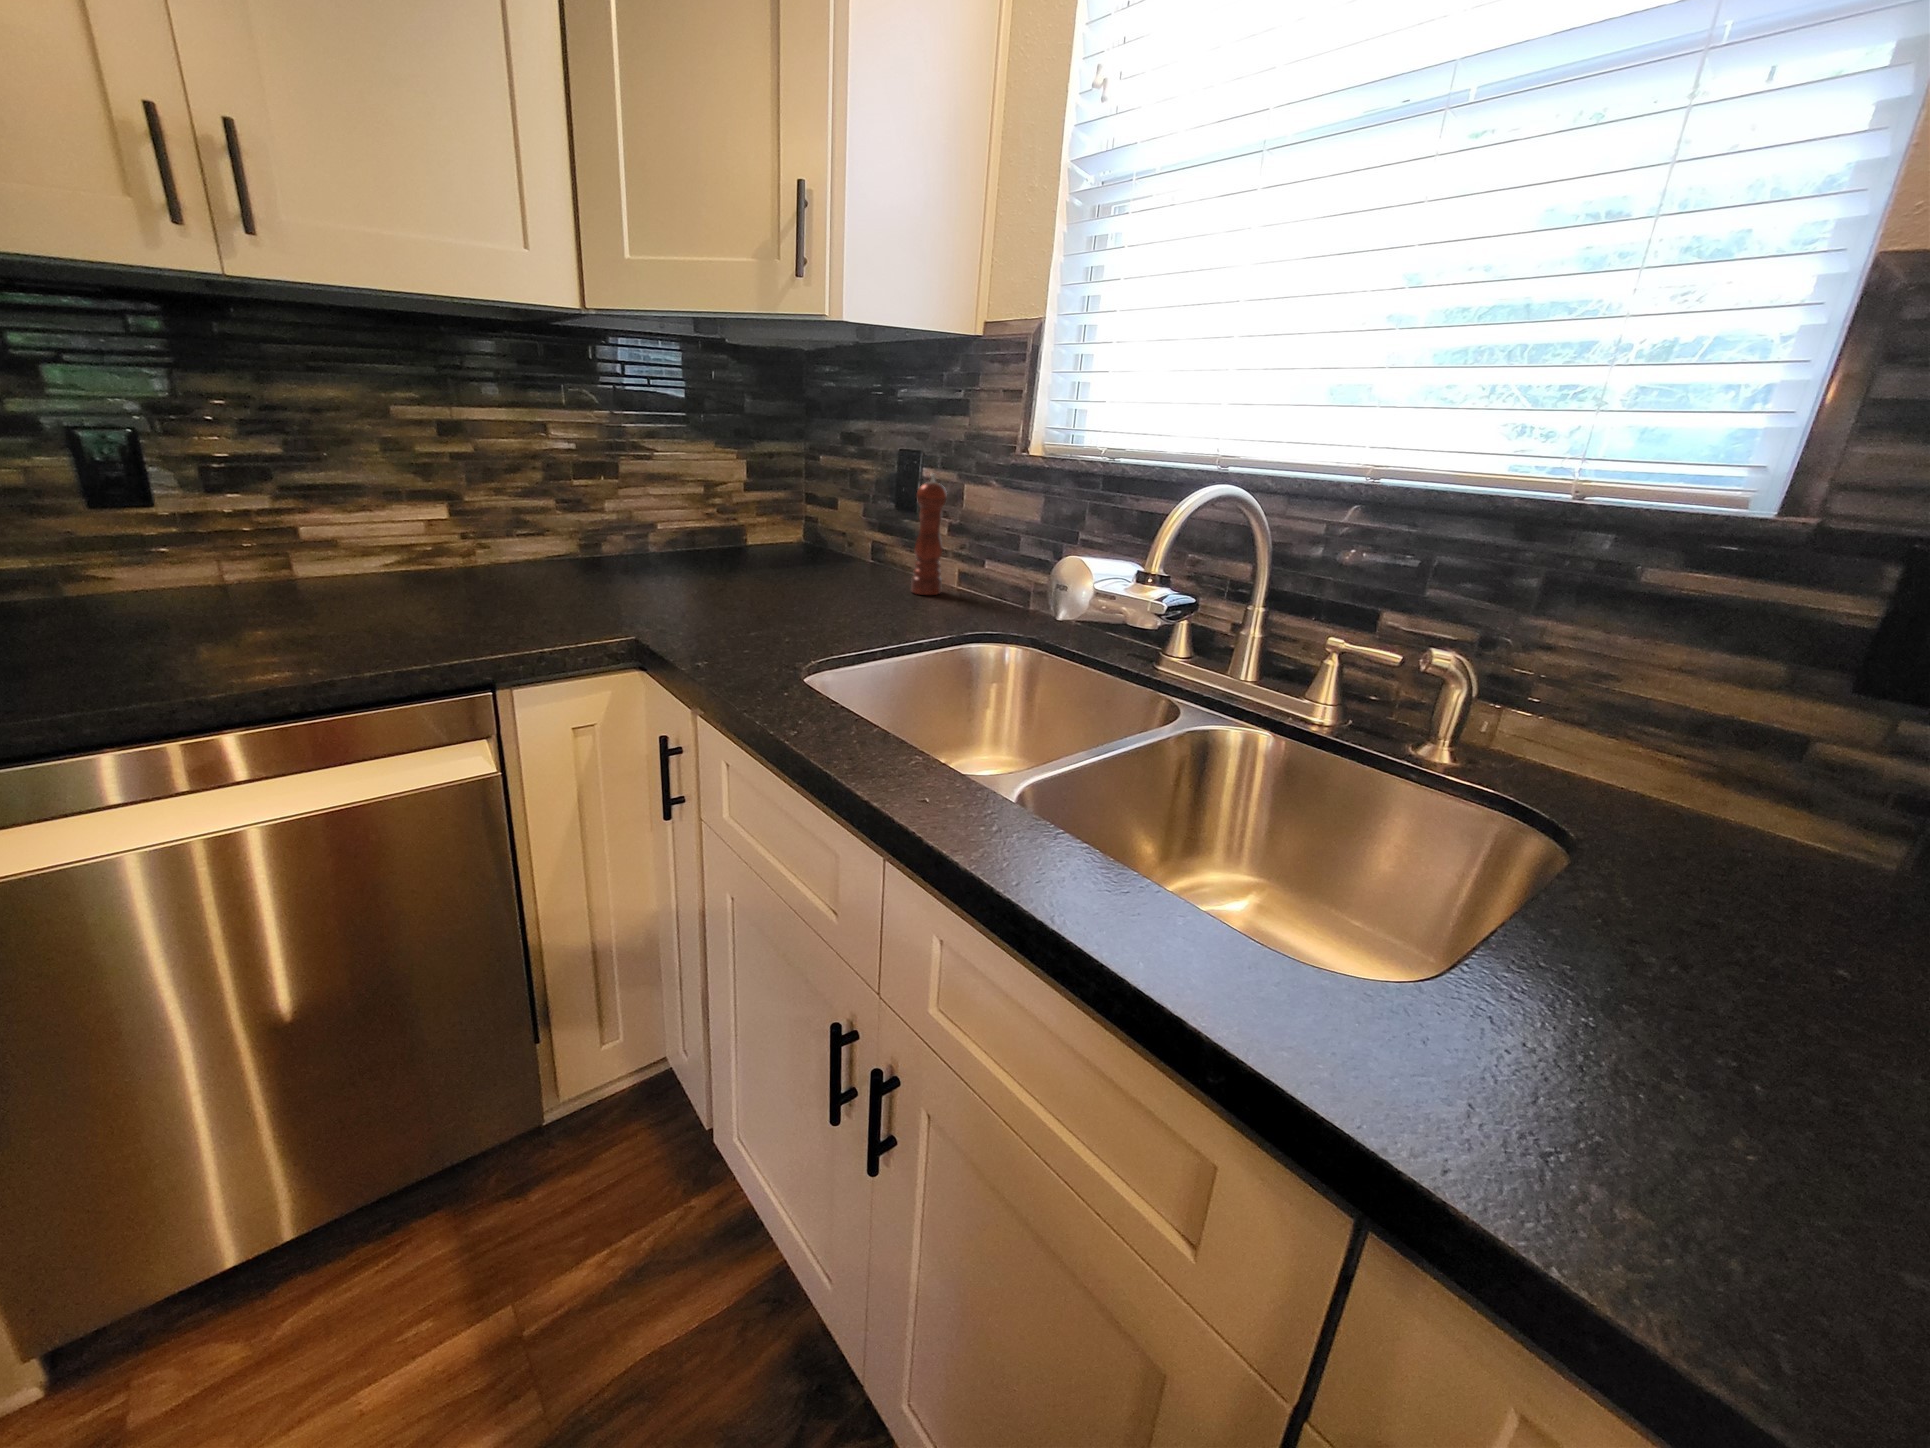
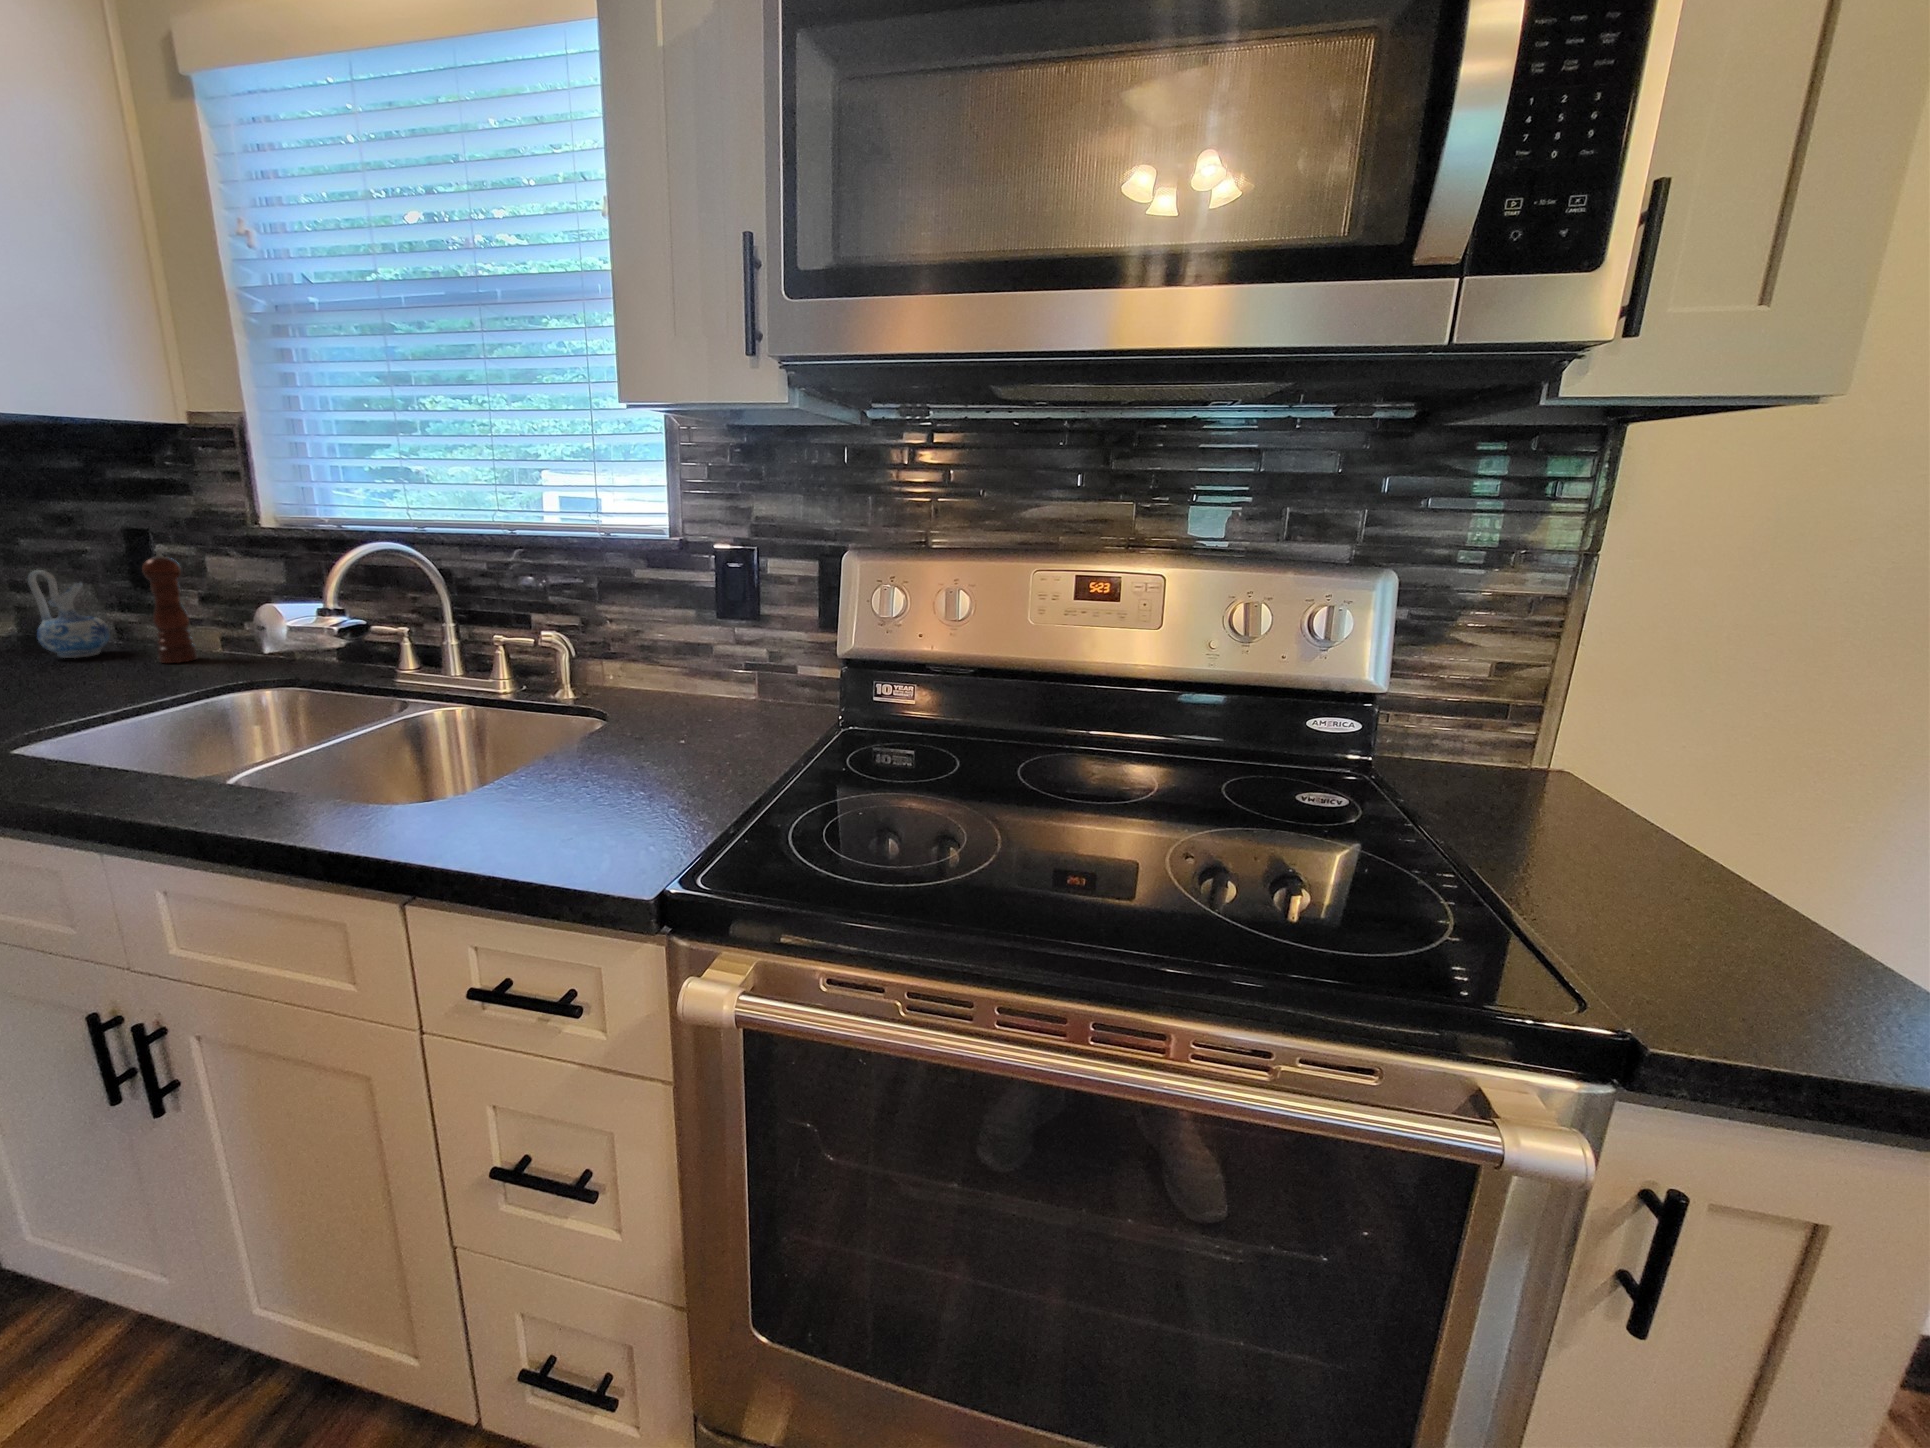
ceramic pitcher: none [823,487,872,574] -> present [28,570,110,658]

